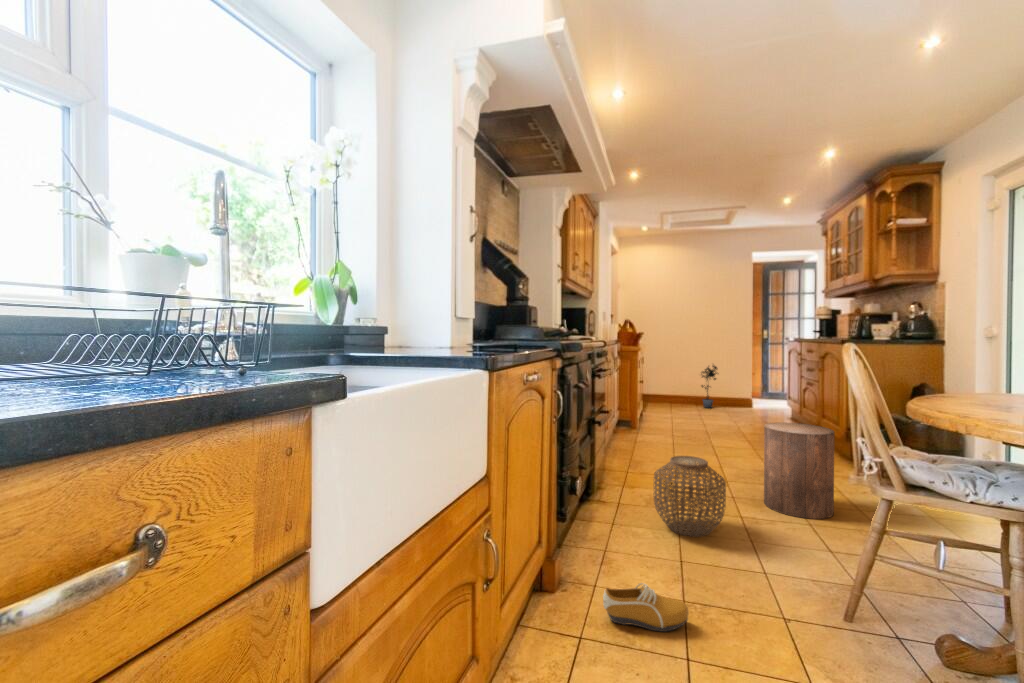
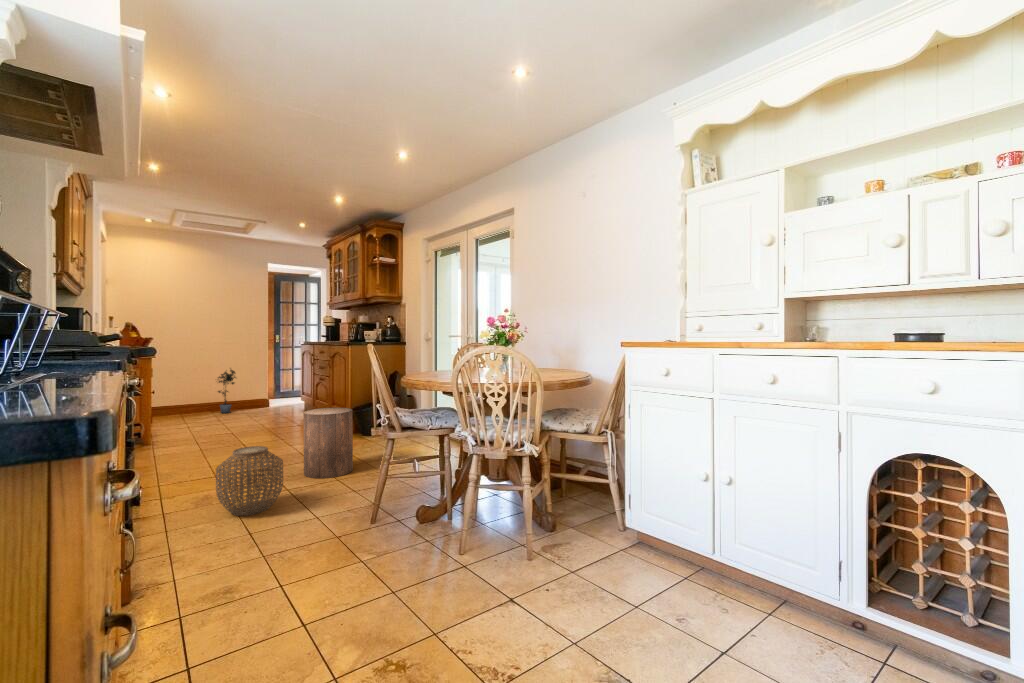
shoe: present [603,583,688,631] -> none [203,548,279,591]

